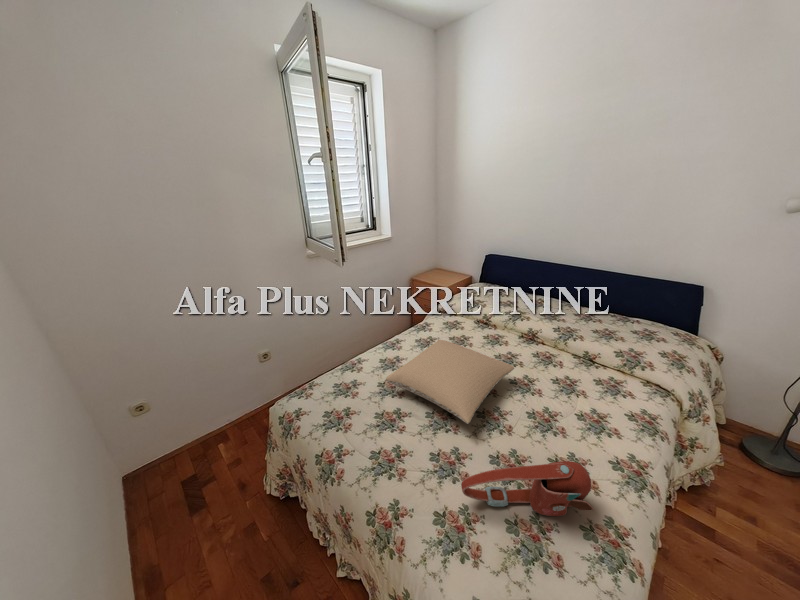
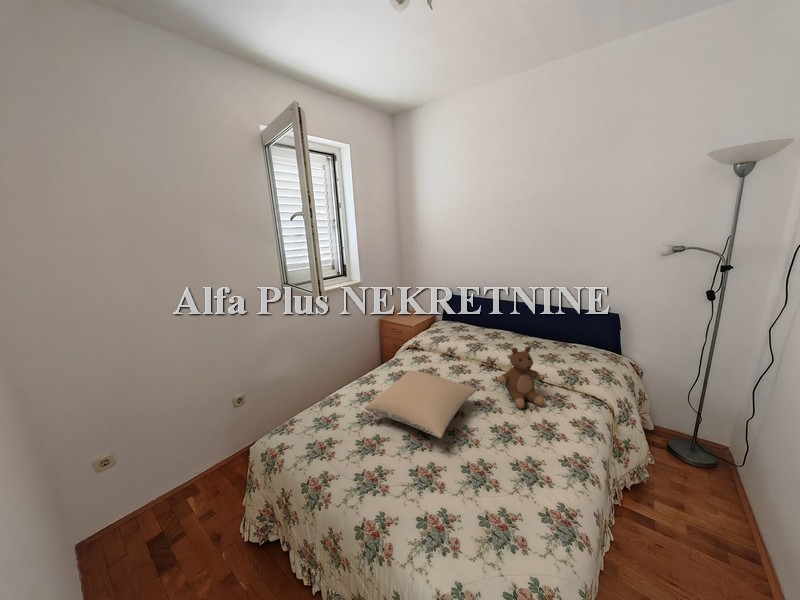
teddy bear: none [542,322,596,393] -> present [499,347,545,409]
handbag: present [461,461,594,516] -> none [439,456,548,508]

